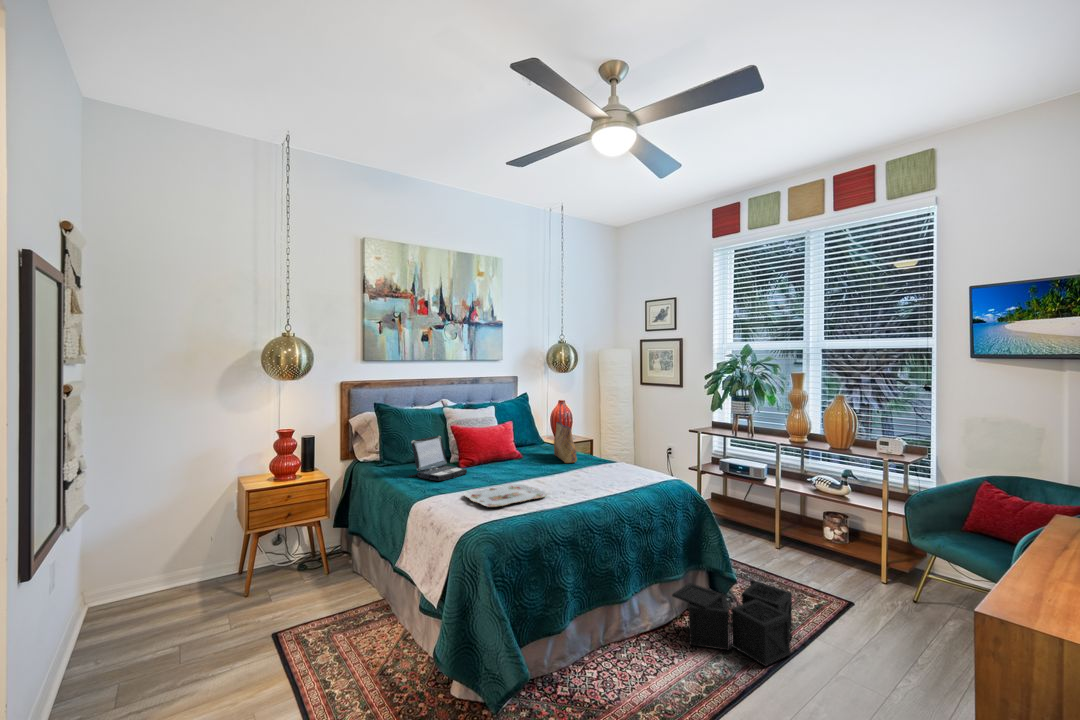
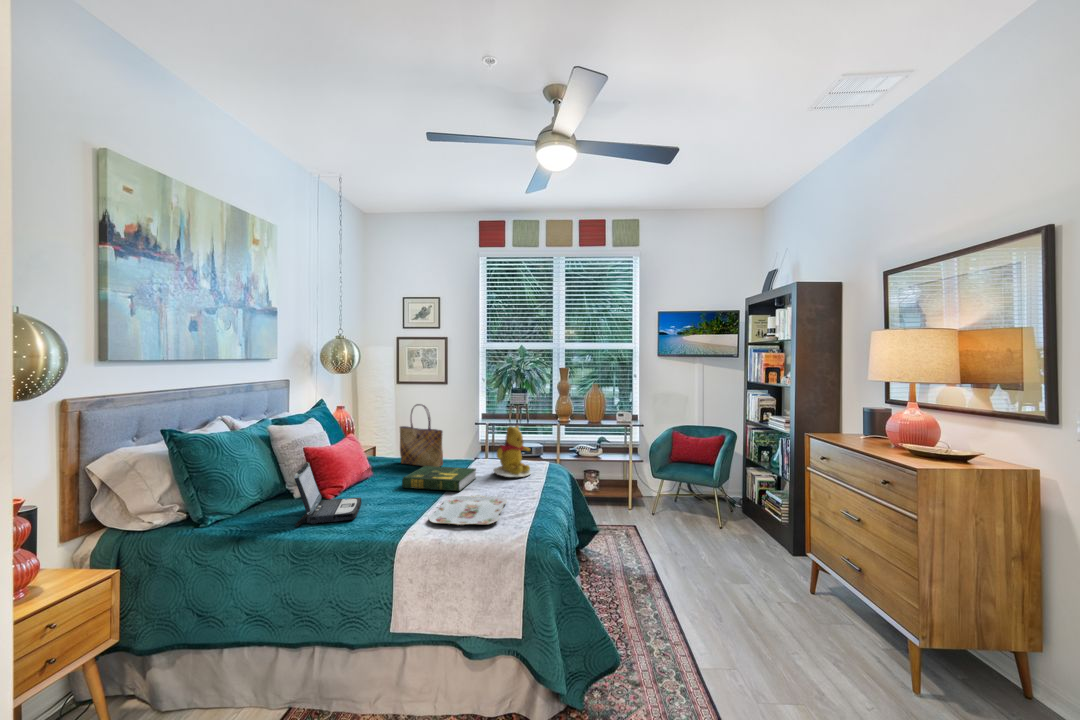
teddy bear: none [589,431,640,485] -> present [493,425,531,477]
book: none [510,458,575,482] -> present [402,466,476,491]
storage bin: present [672,580,806,666] -> none [582,526,656,590]

